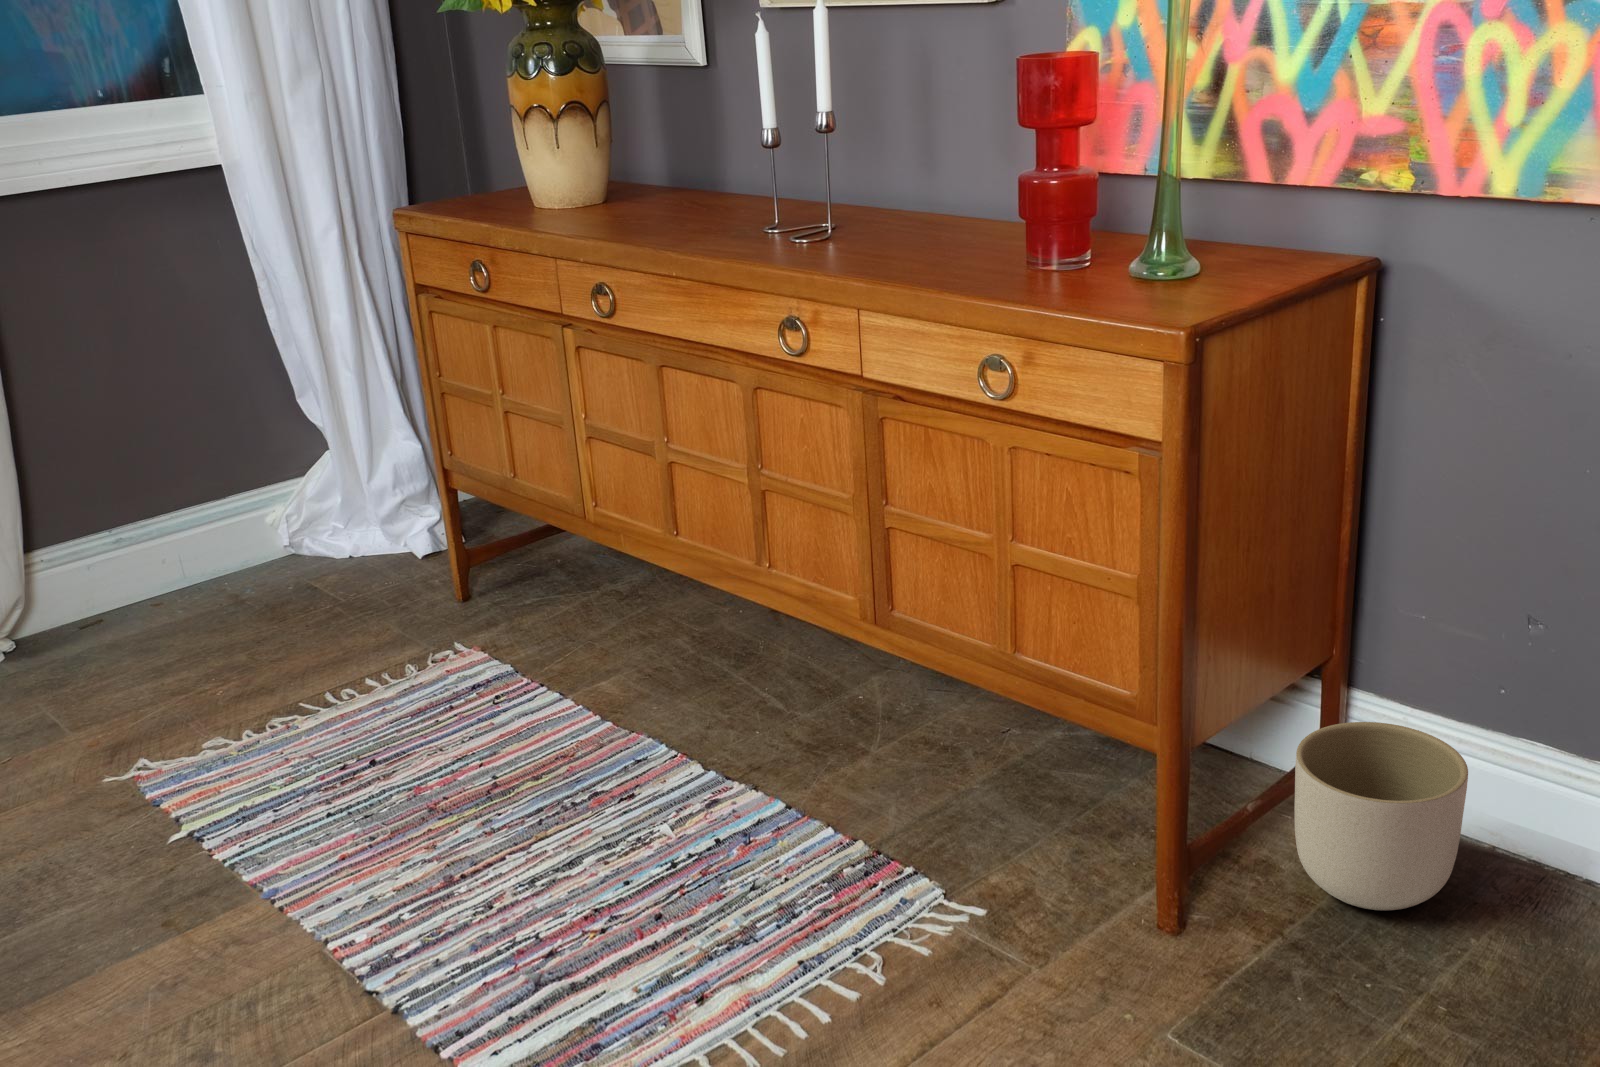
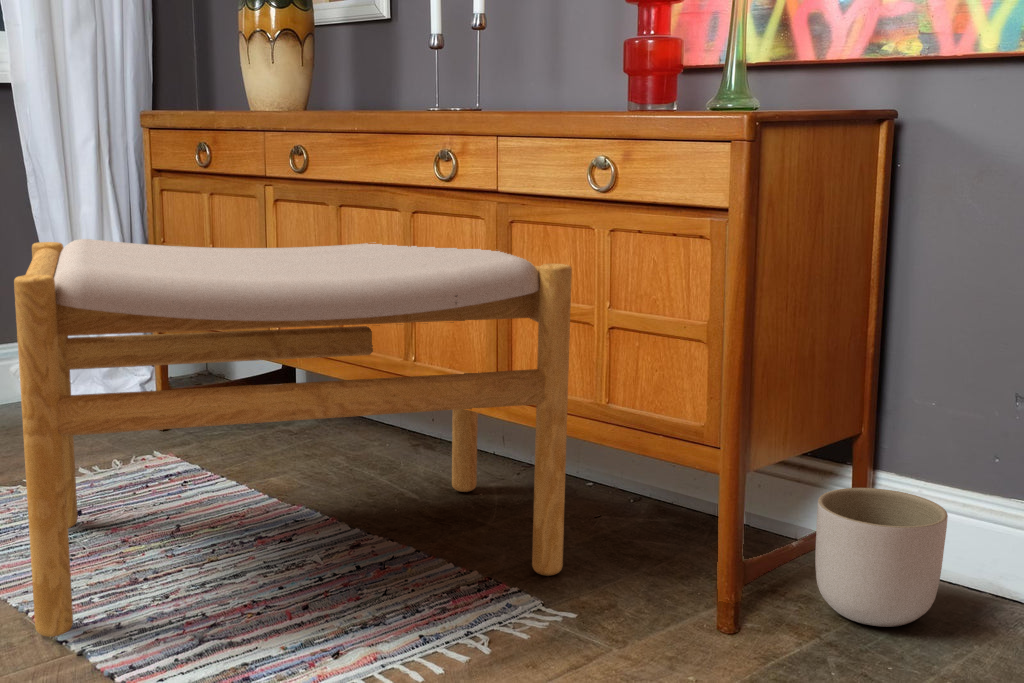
footstool: none [252,374,971,983] -> present [14,239,572,637]

